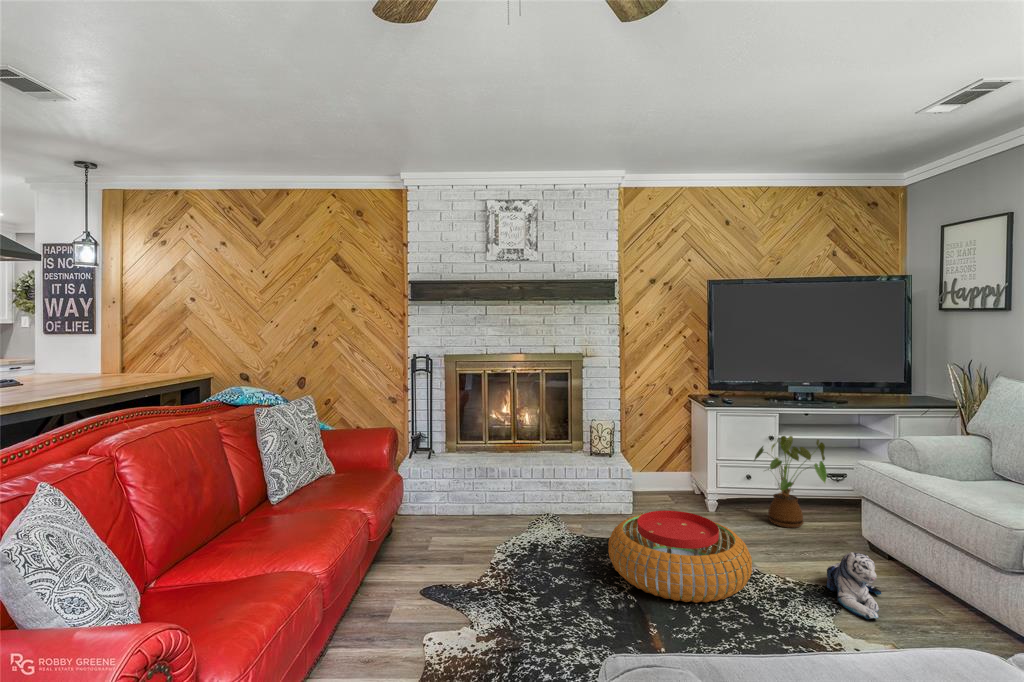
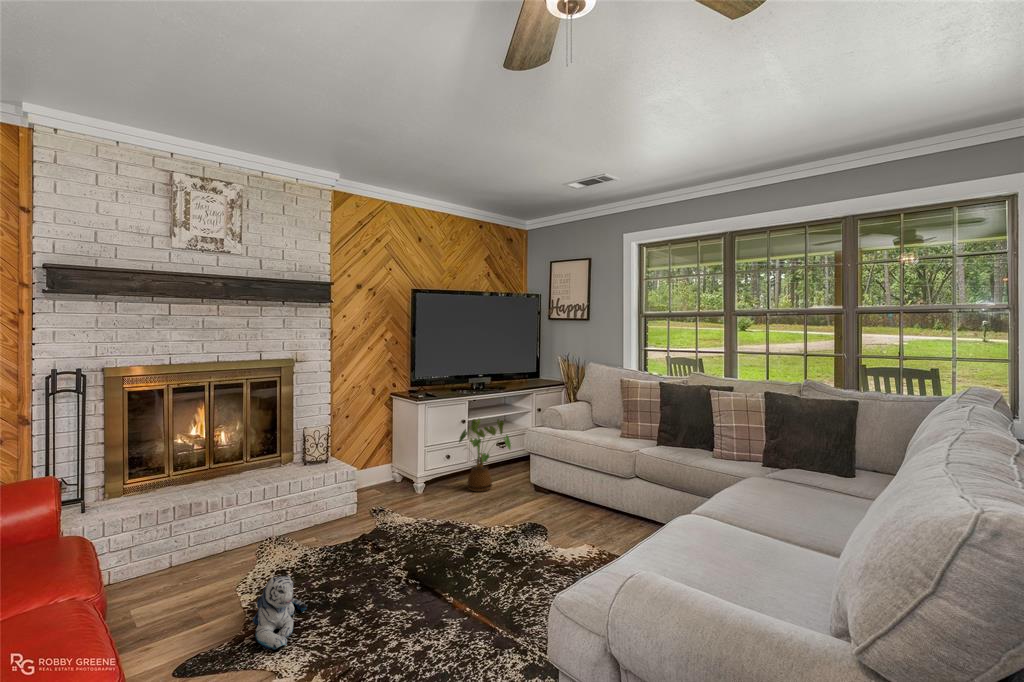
pouf: present [608,511,752,603] -> none [371,496,493,574]
plush toy: present [826,552,881,619] -> present [252,575,307,650]

